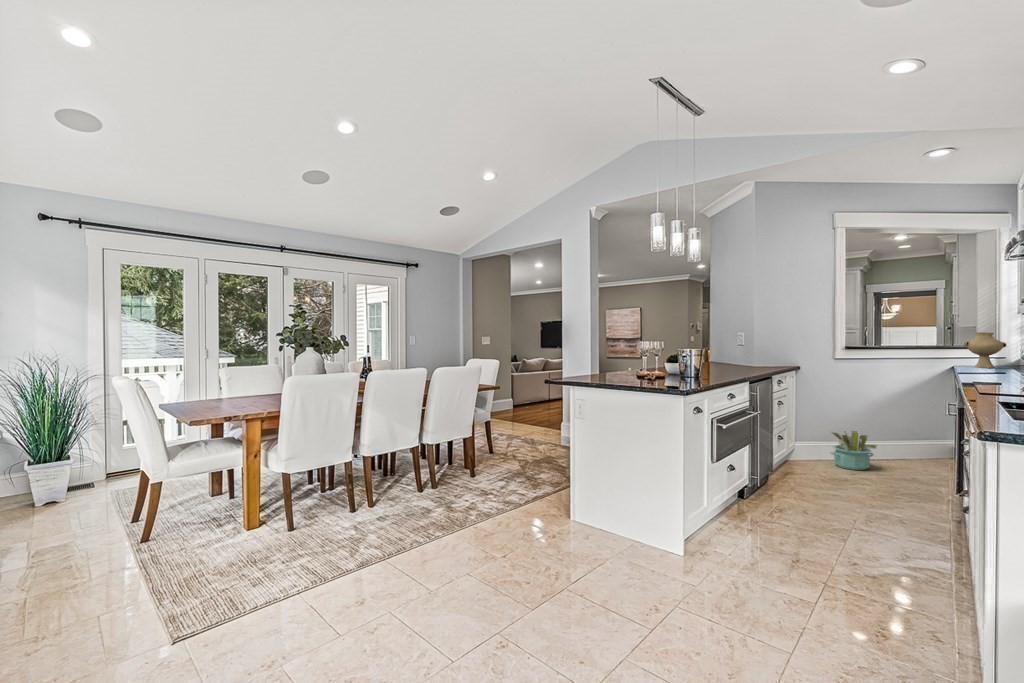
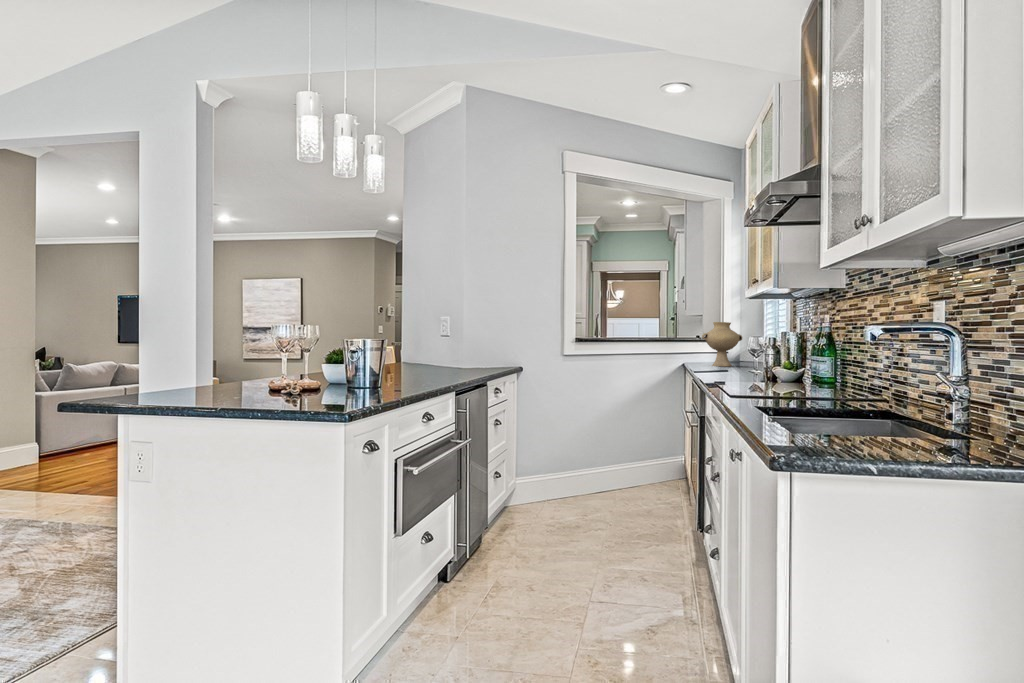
decorative plant: present [830,431,877,470] -> none [560,457,614,512]

